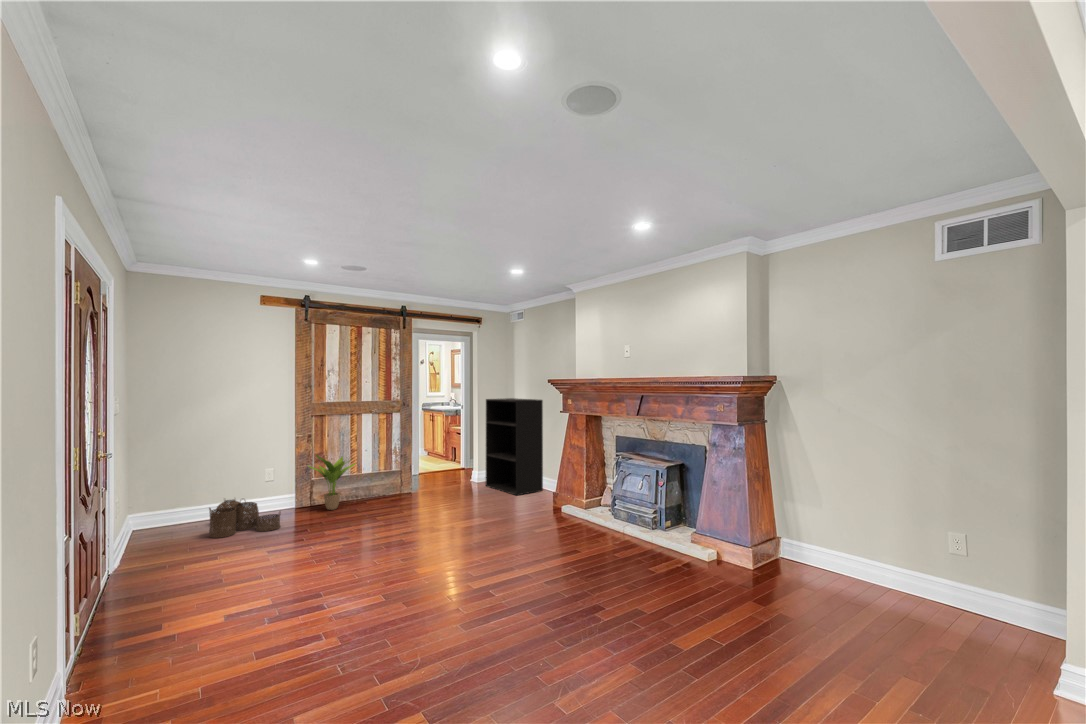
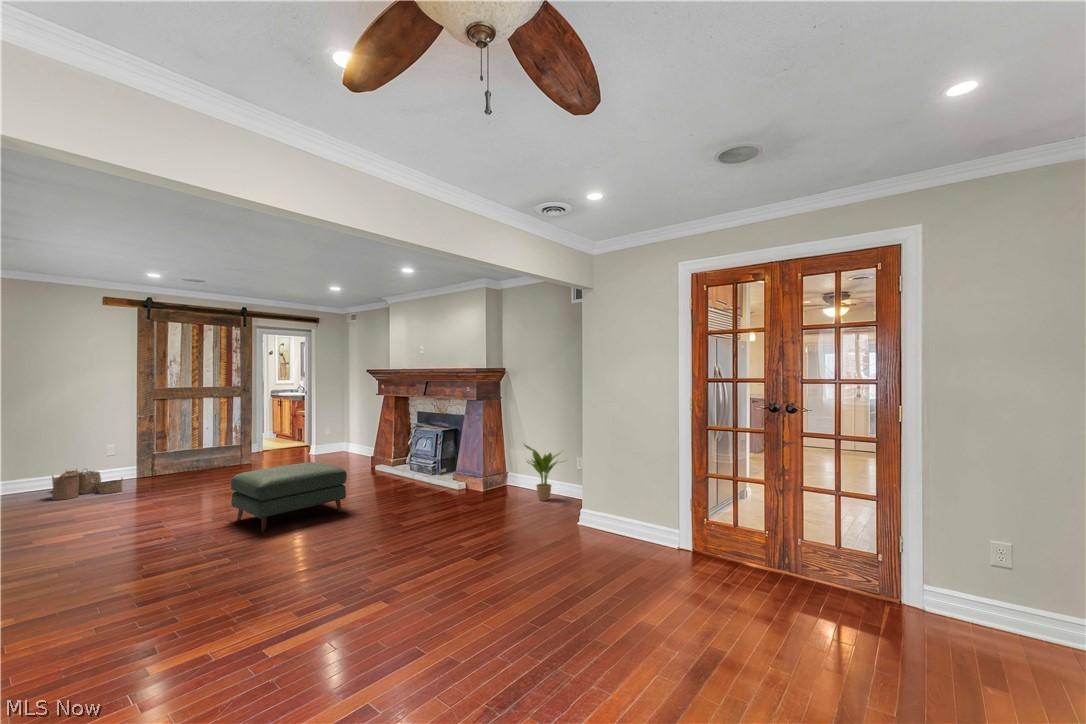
bookshelf: present [486,398,543,495] -> none [320,385,368,461]
potted plant: present [309,455,355,510] -> present [525,445,564,501]
ottoman: none [411,511,562,626] -> present [231,462,347,532]

